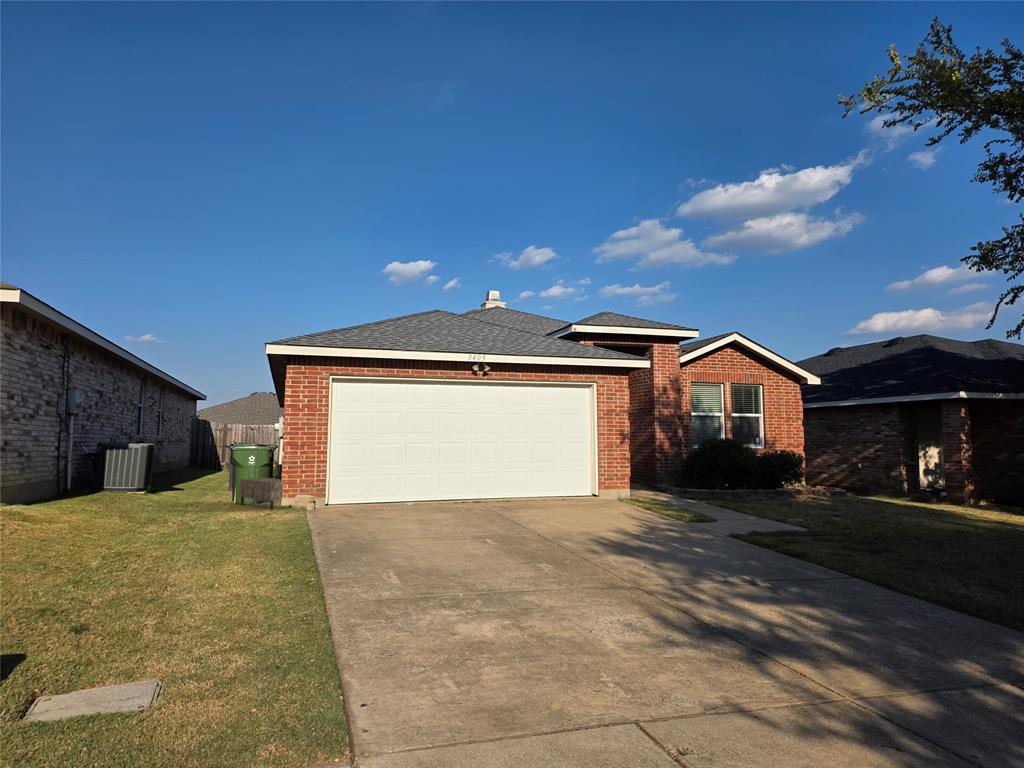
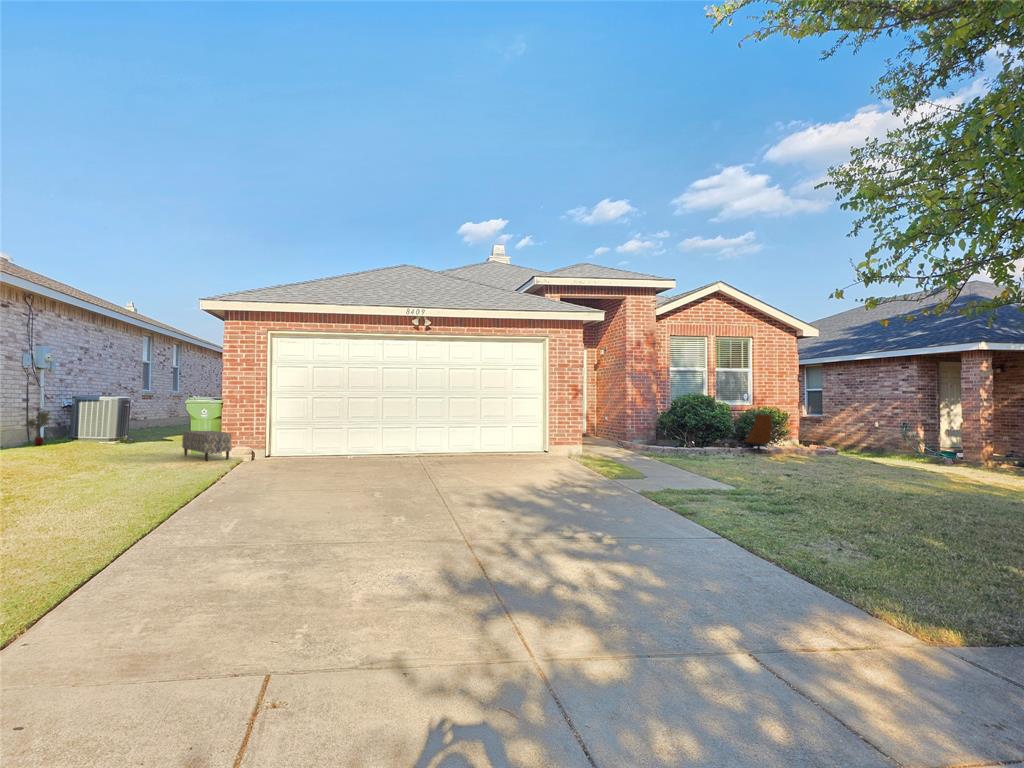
potted tree: none [54,454,82,496] -> present [26,408,51,445]
lounge chair: none [763,457,794,494] -> present [743,415,772,451]

